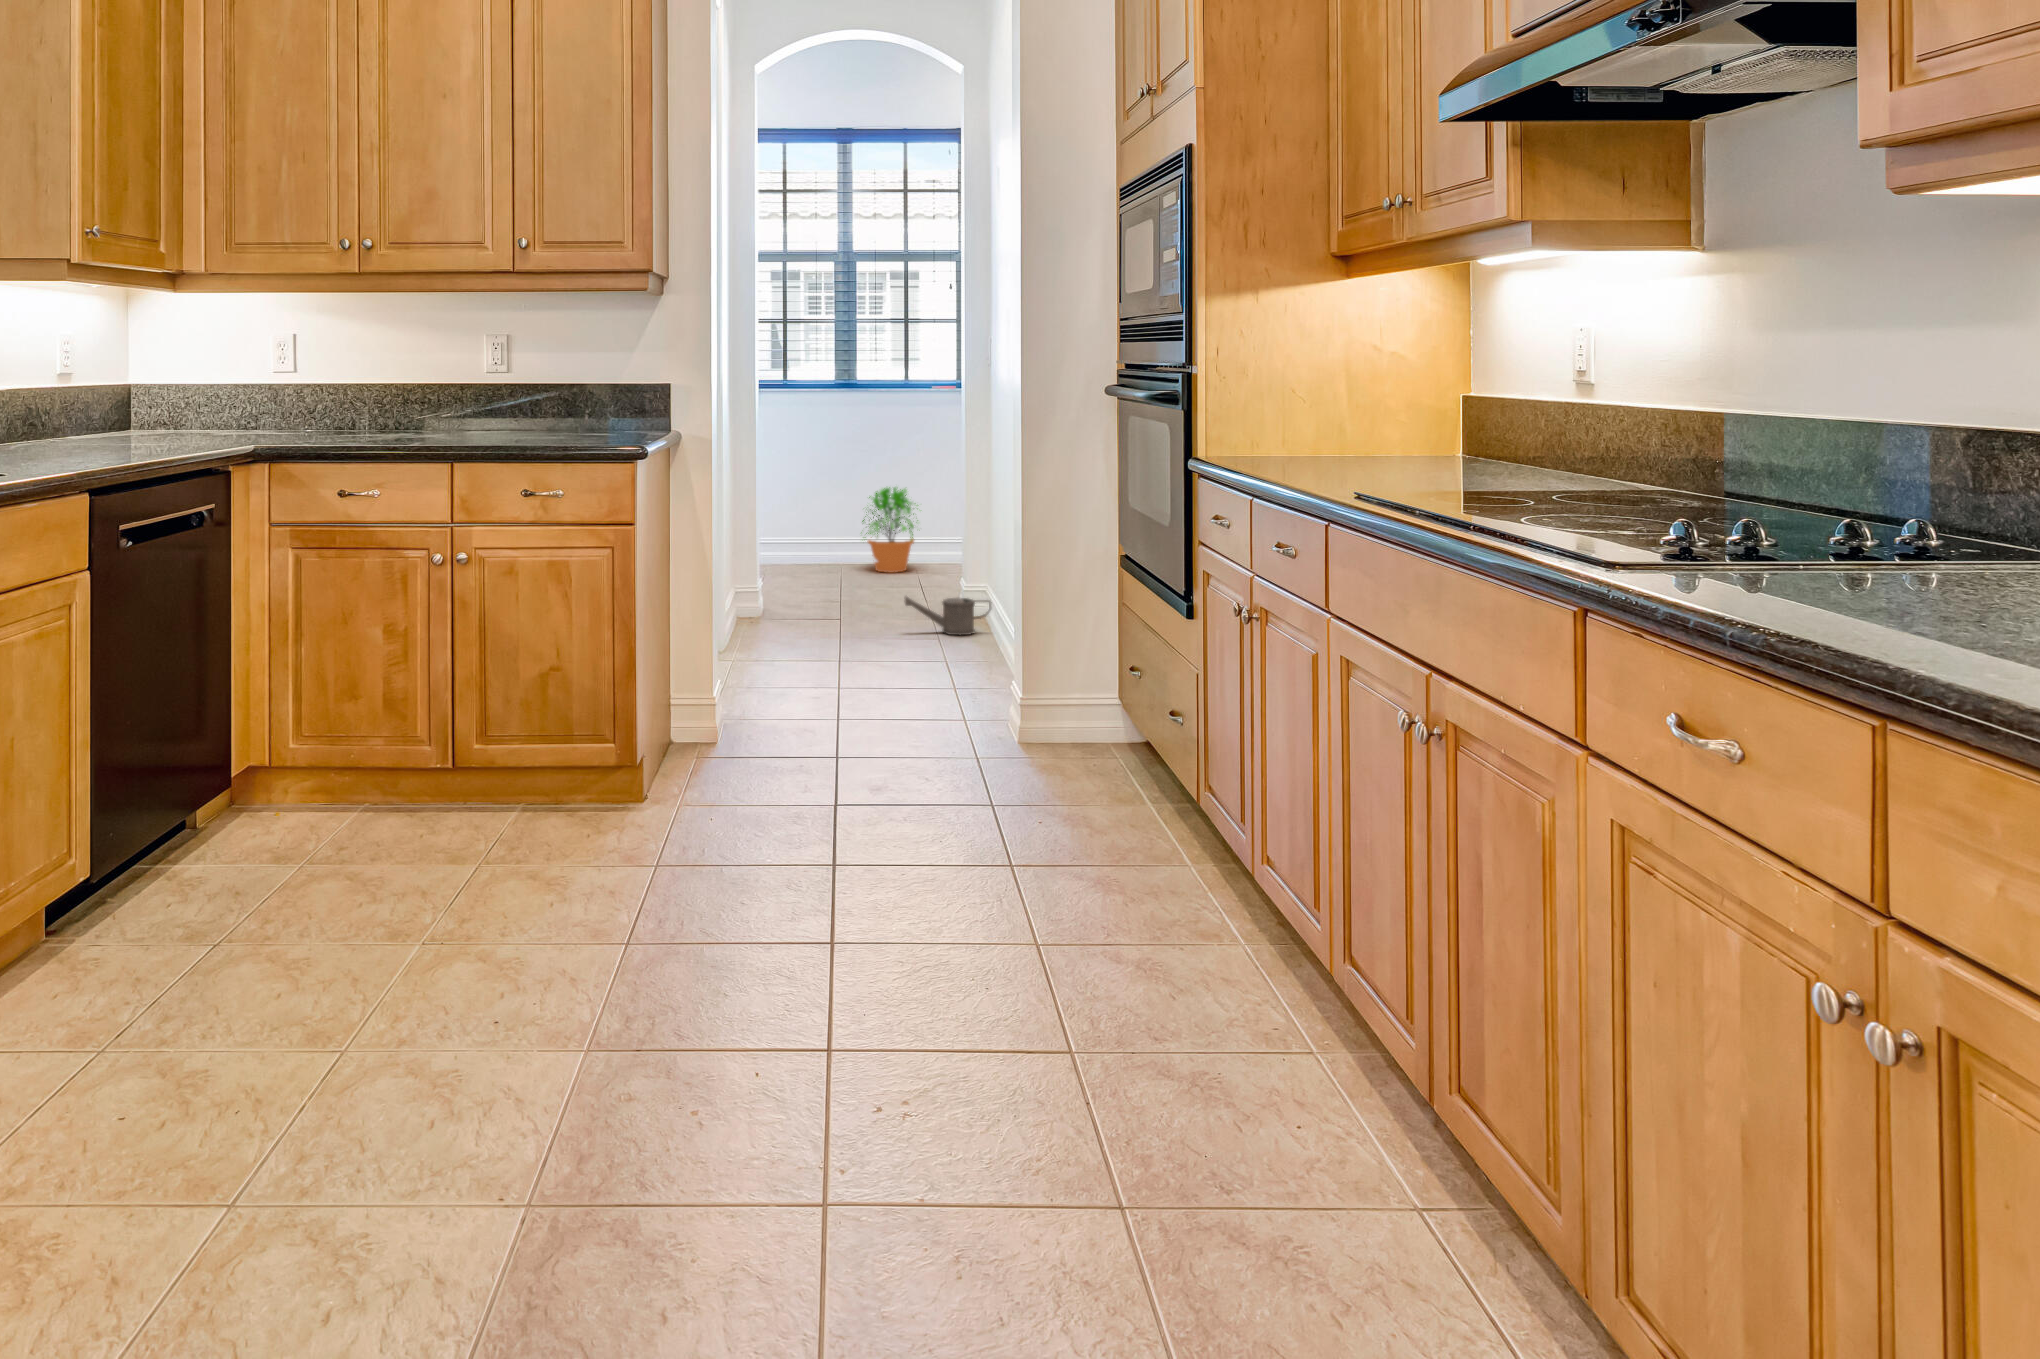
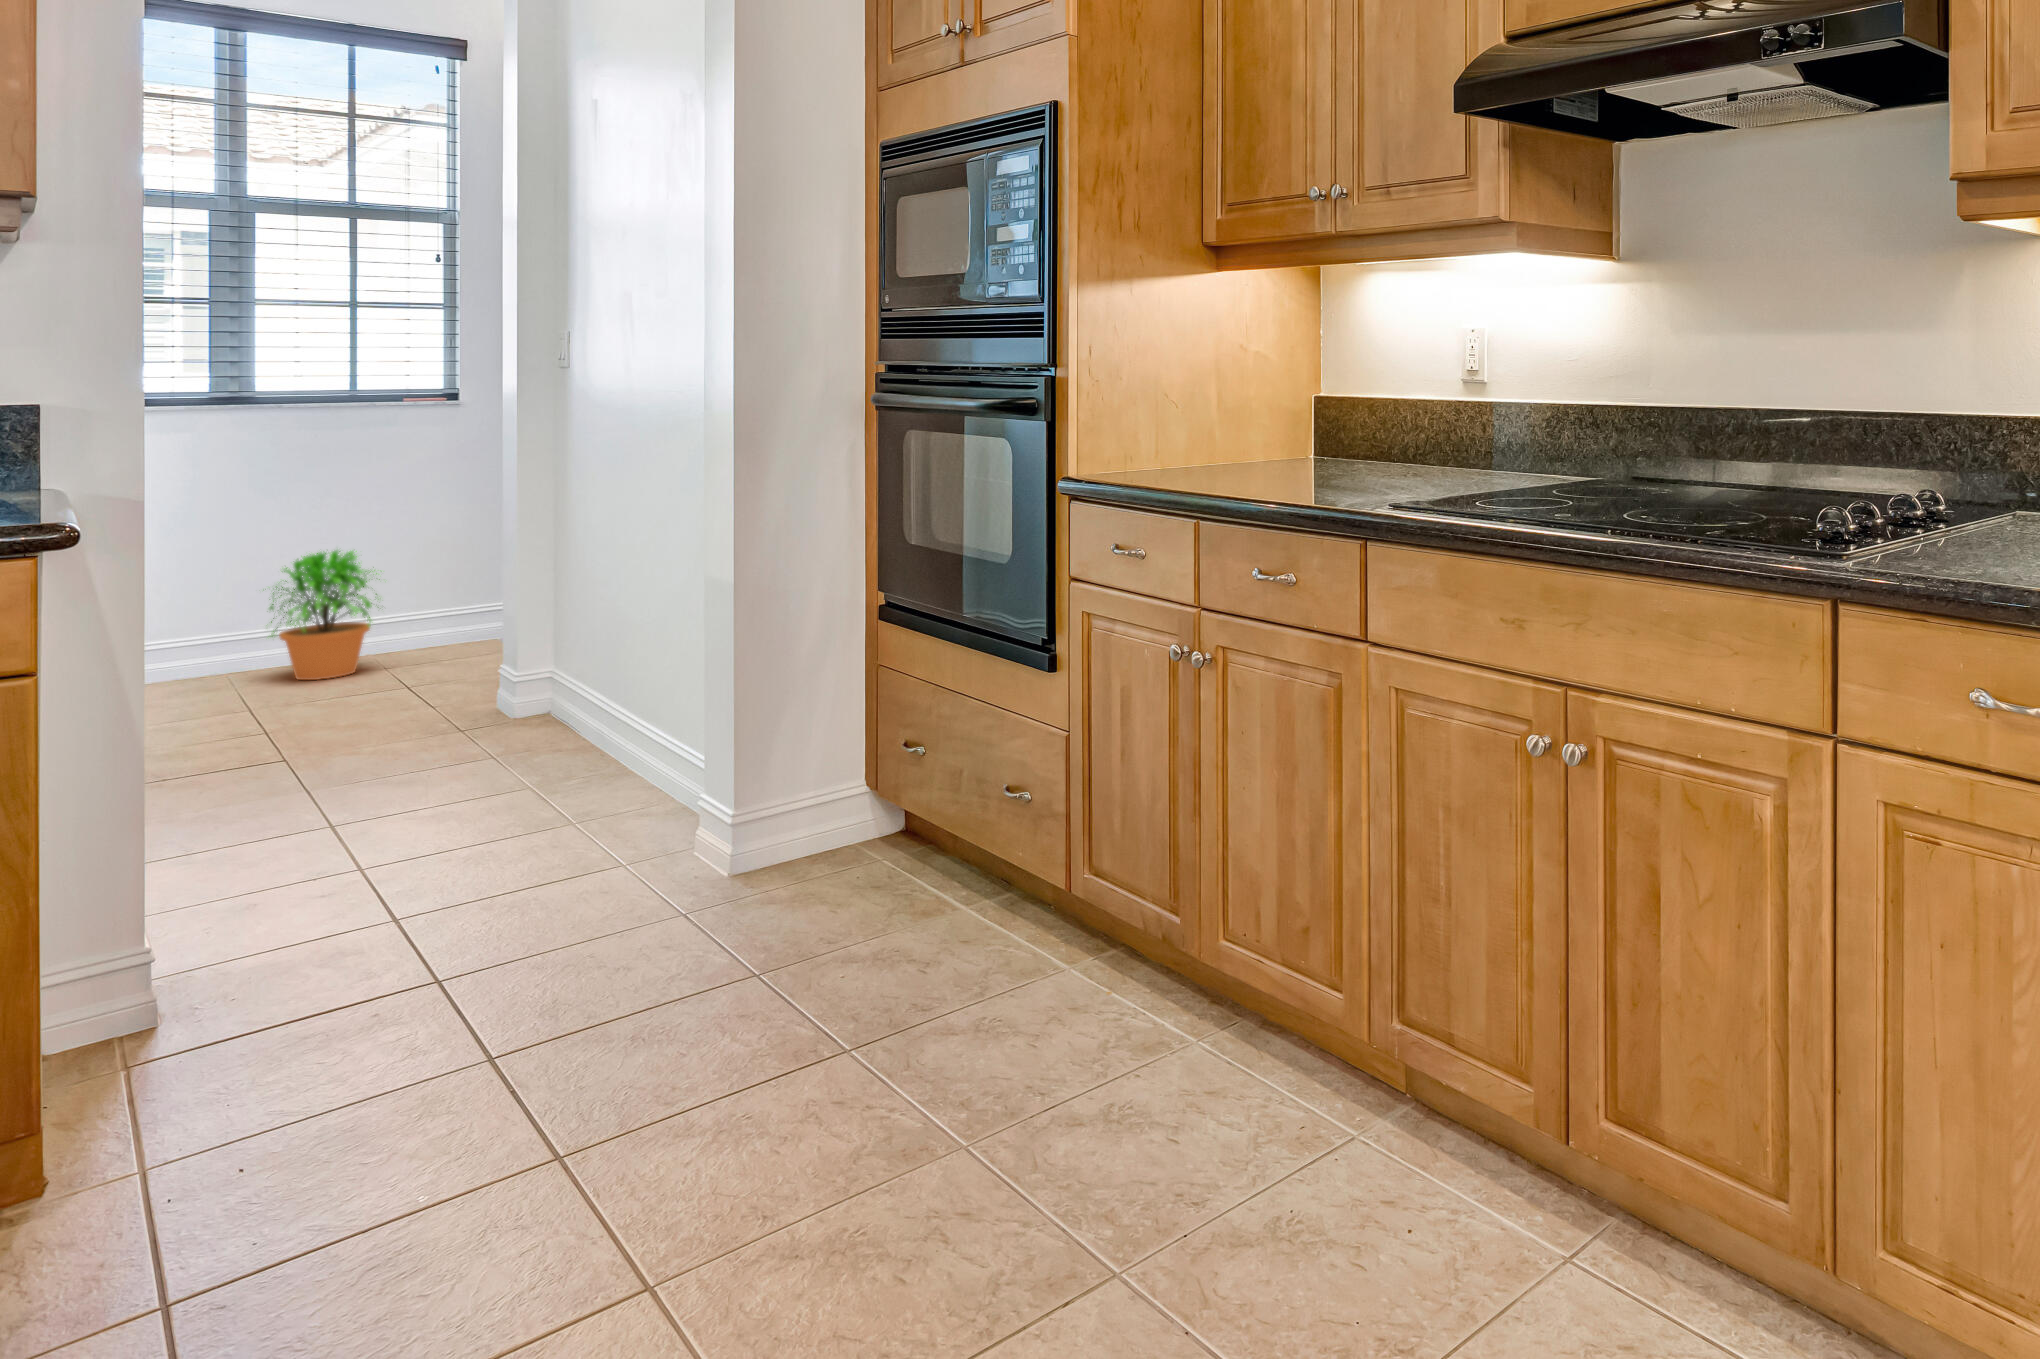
watering can: present [905,596,991,635] -> none [424,693,575,753]

